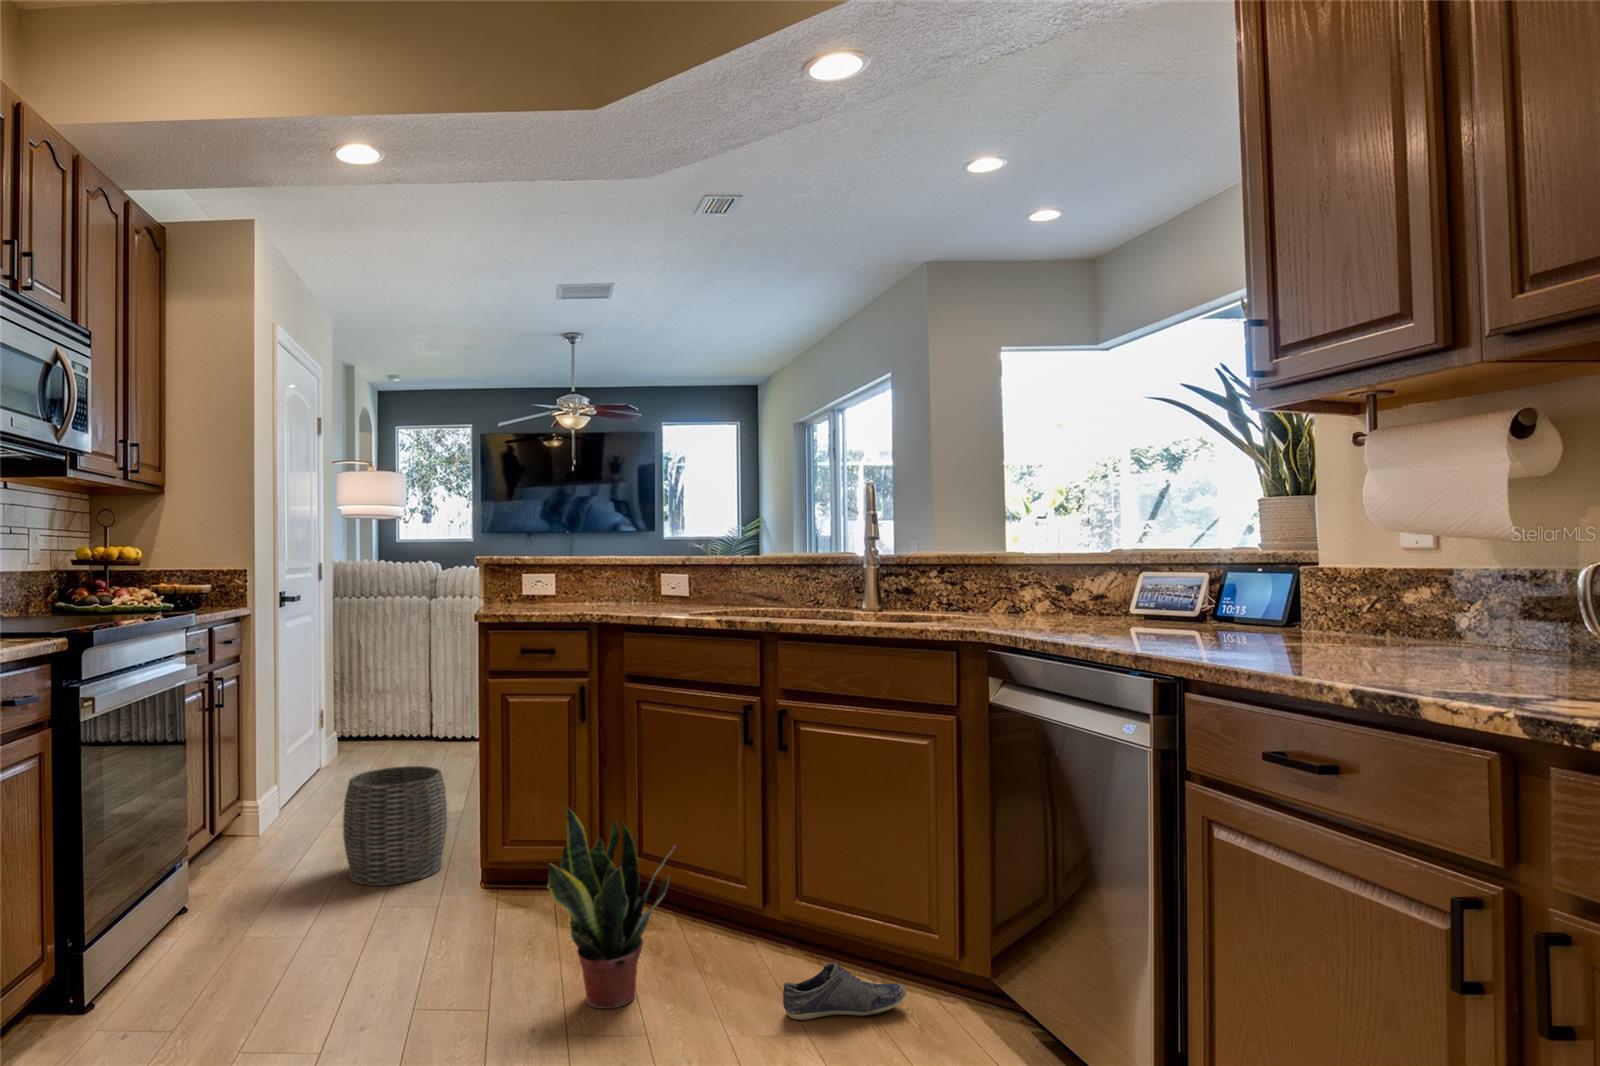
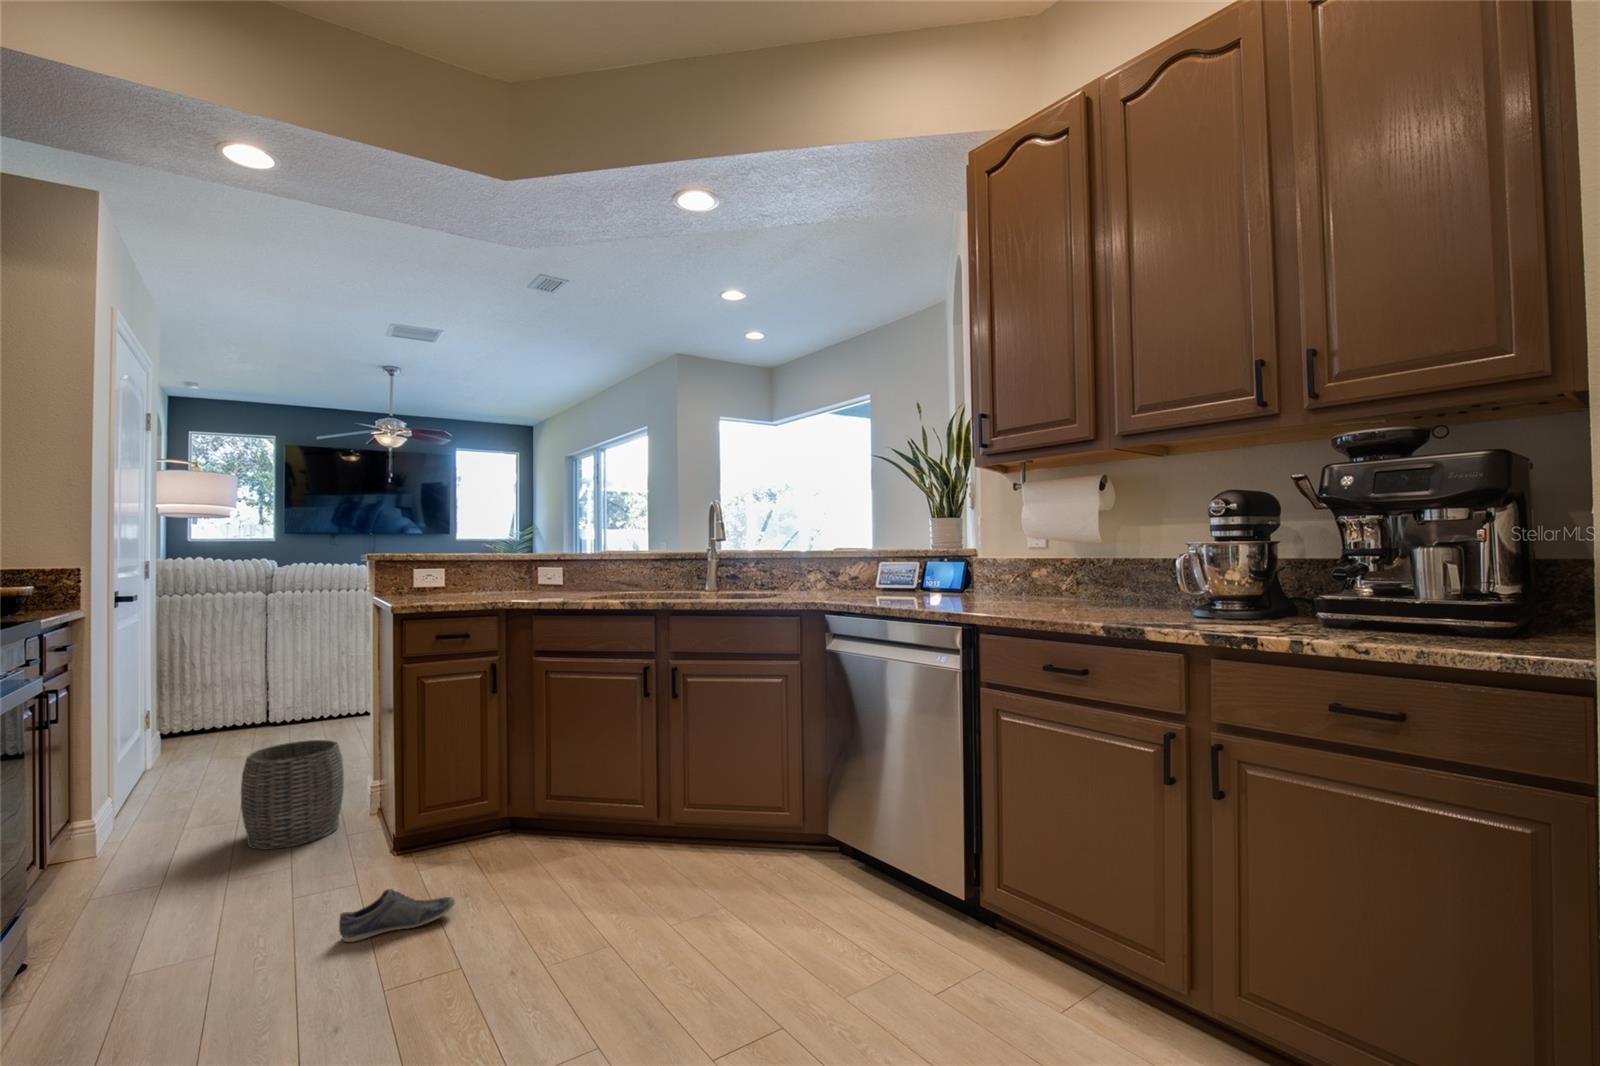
potted plant: present [547,807,675,1009] -> none [501,754,600,909]
shoe: present [783,962,906,1020] -> present [339,889,455,942]

